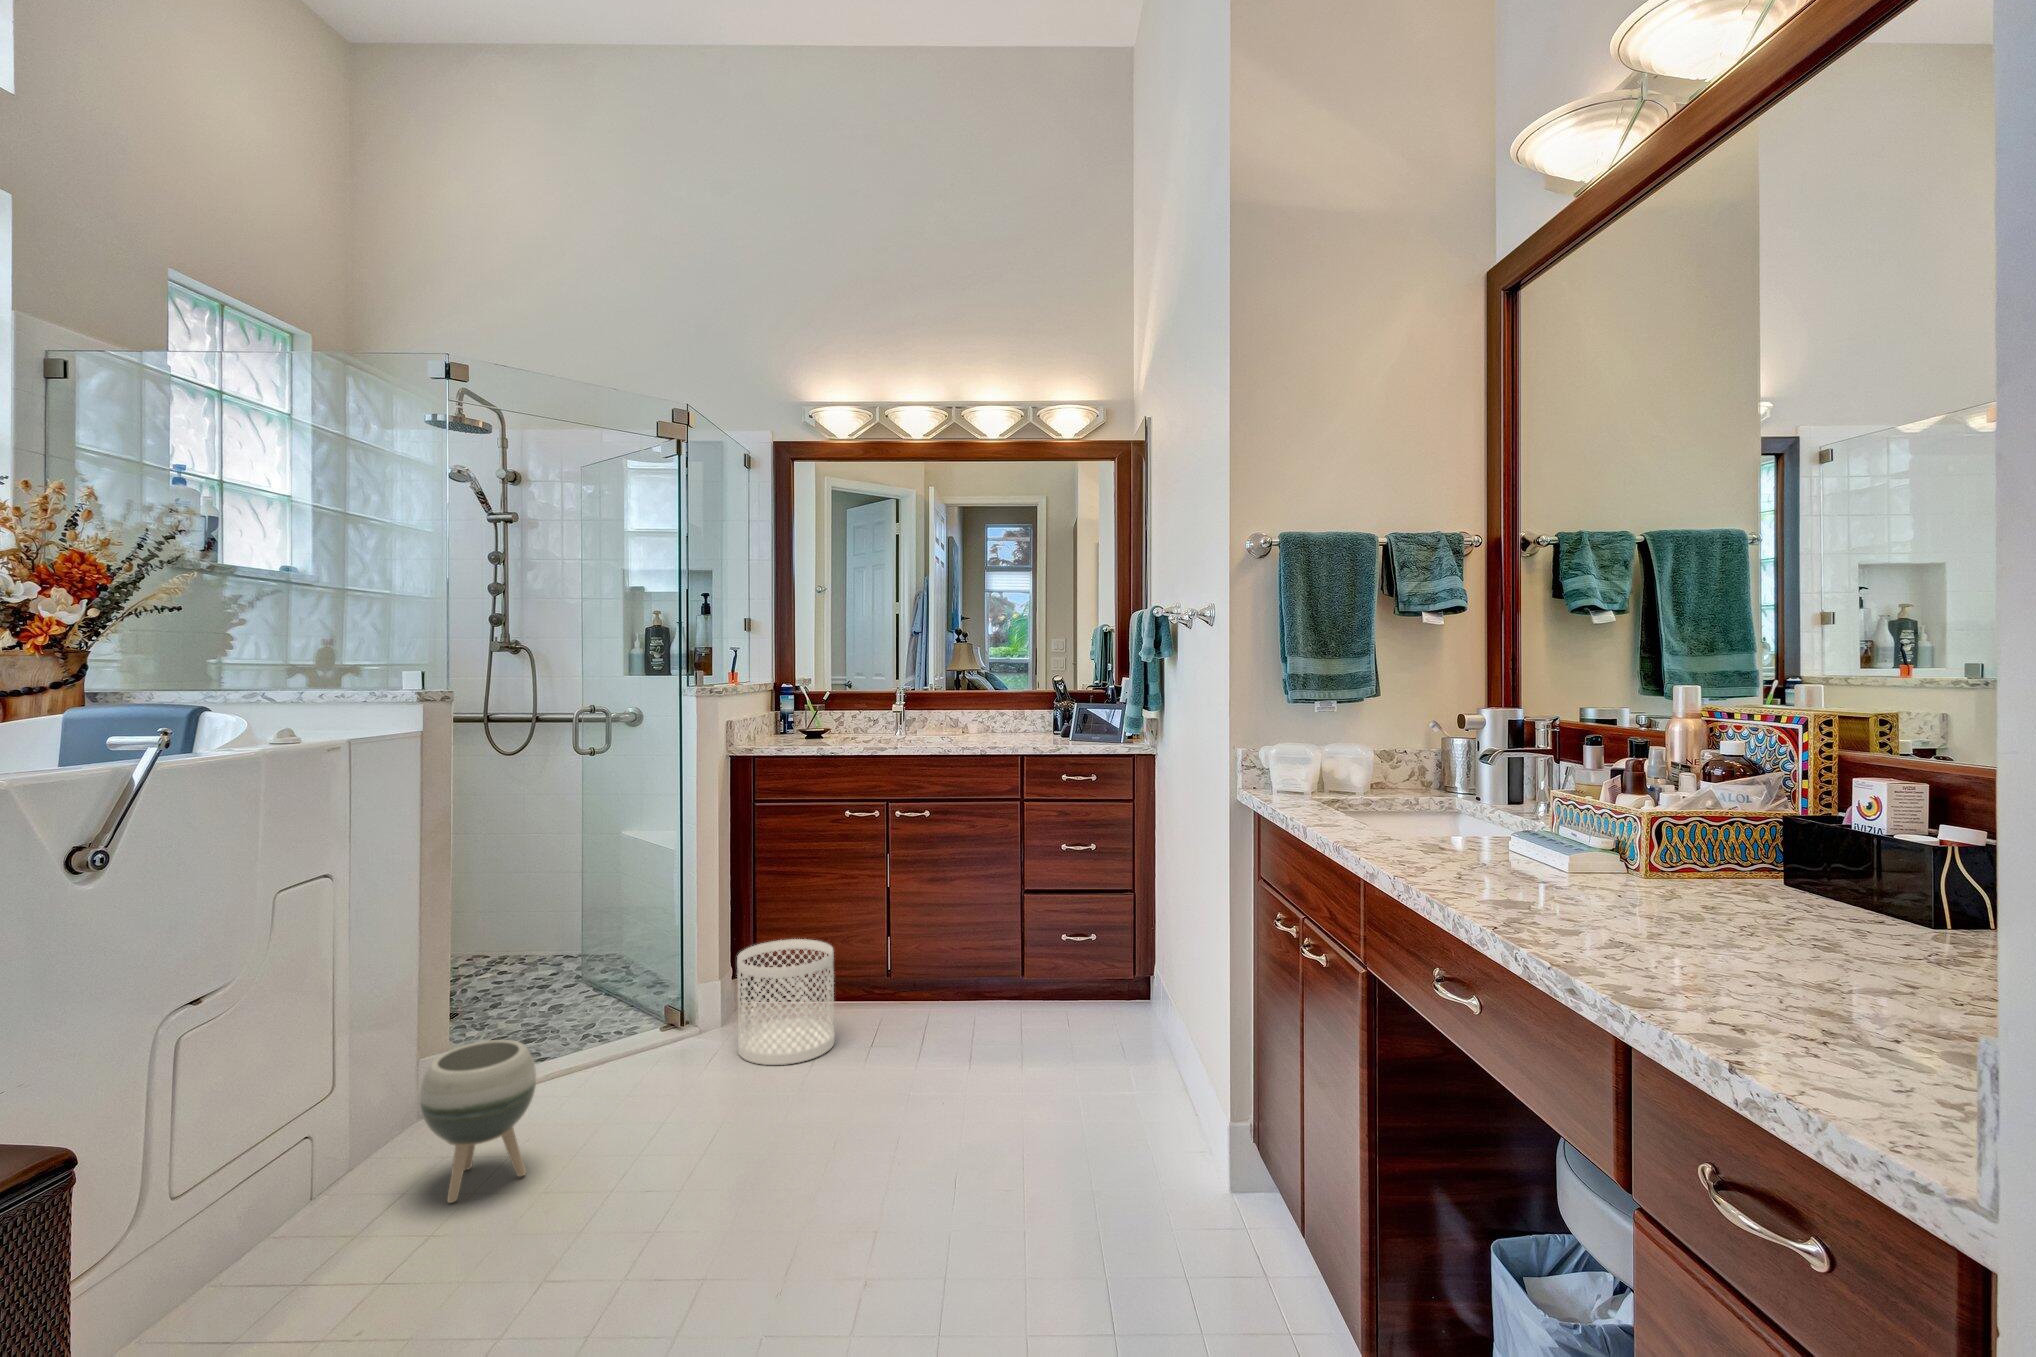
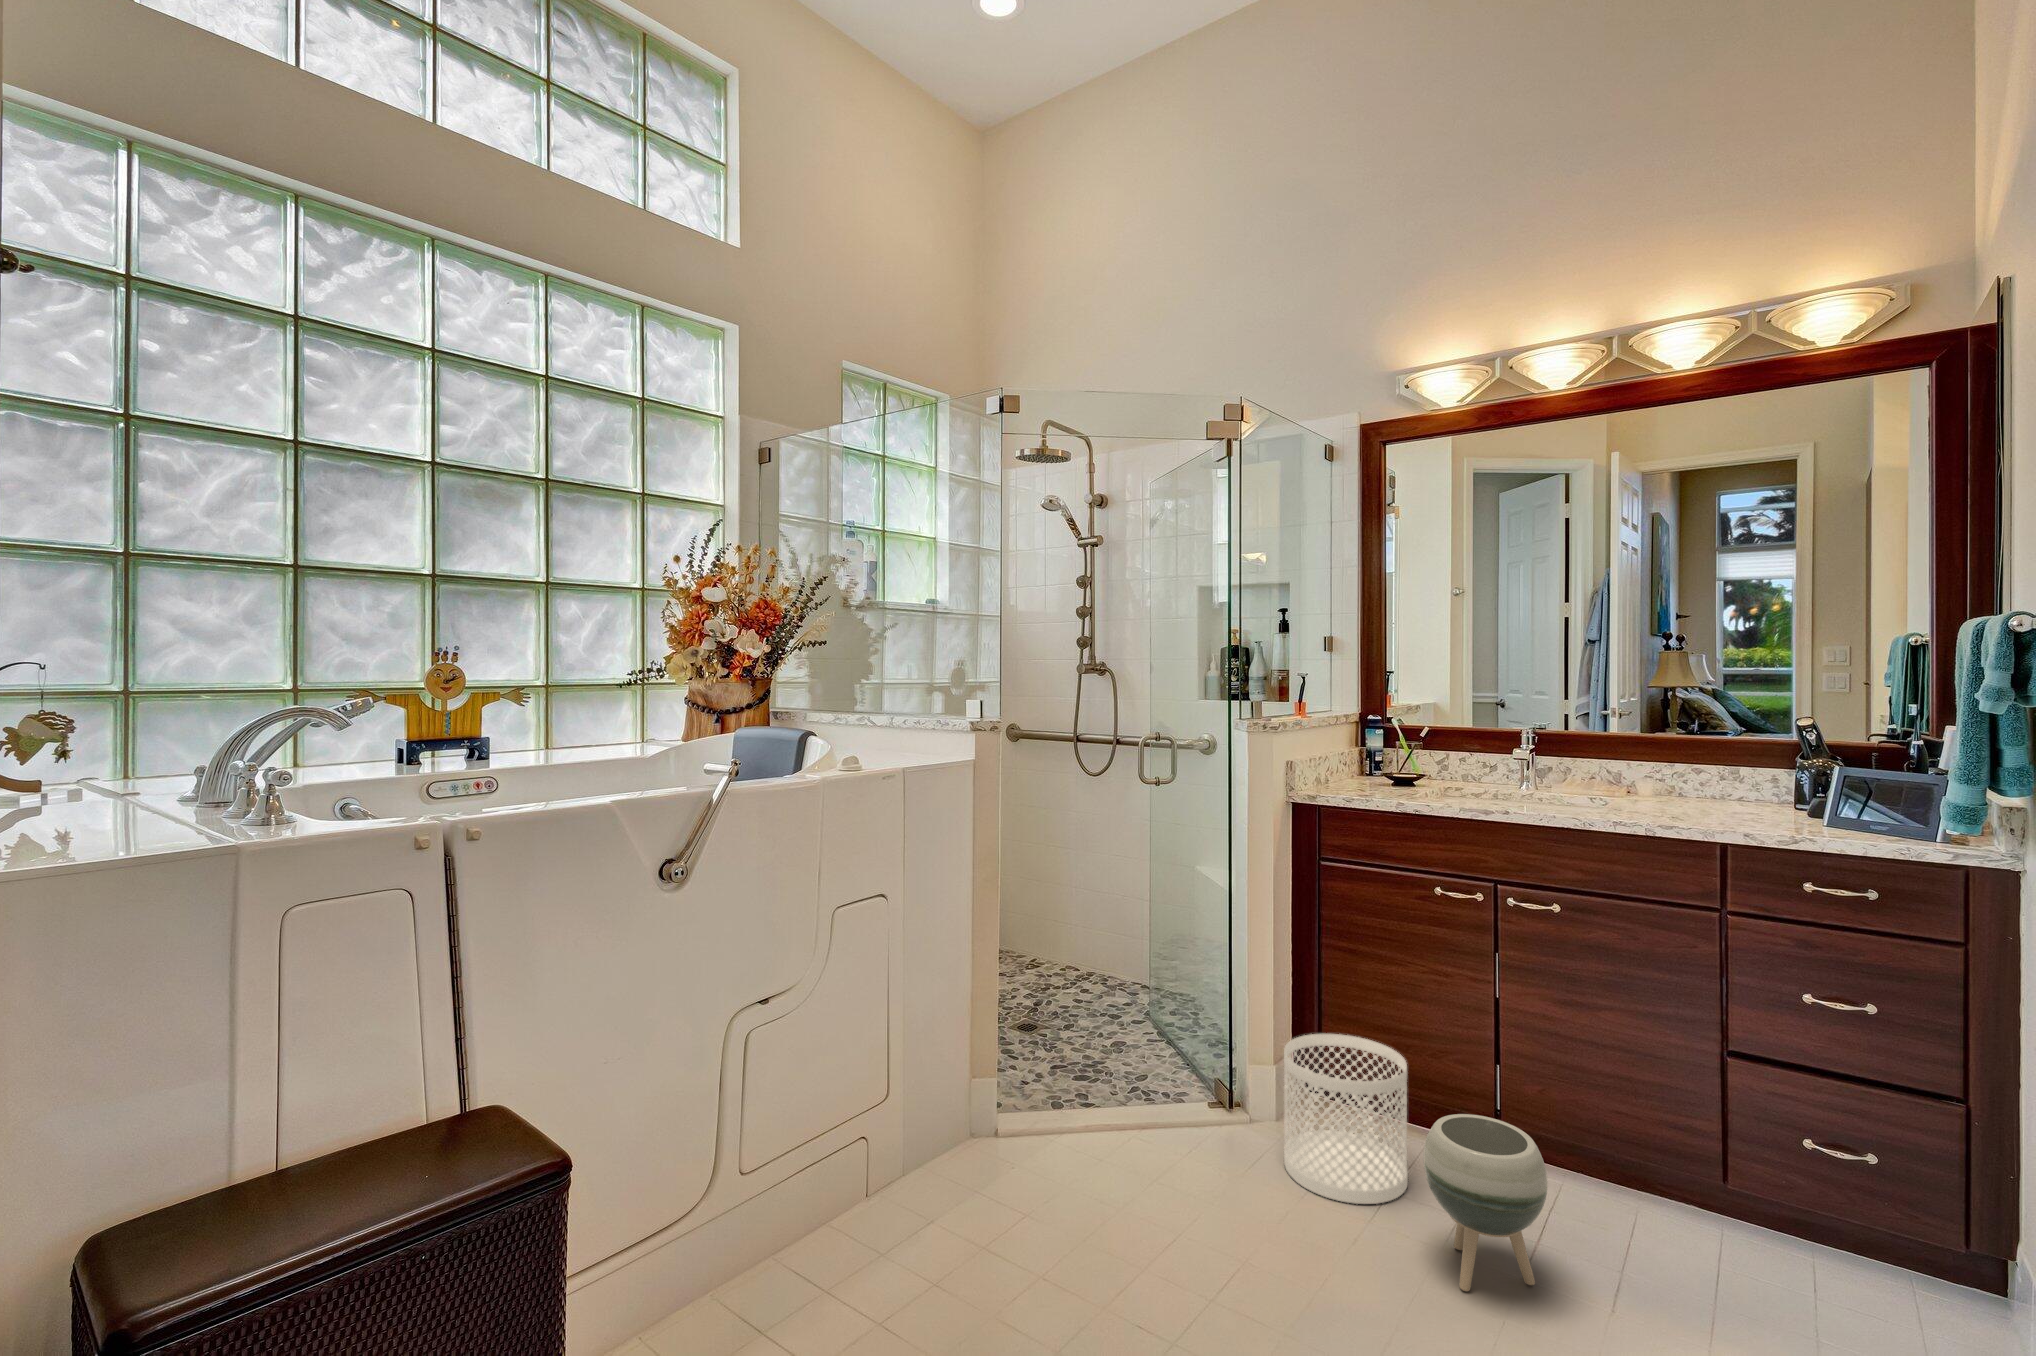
planter: present [420,1040,537,1203] -> present [1423,1114,1548,1291]

